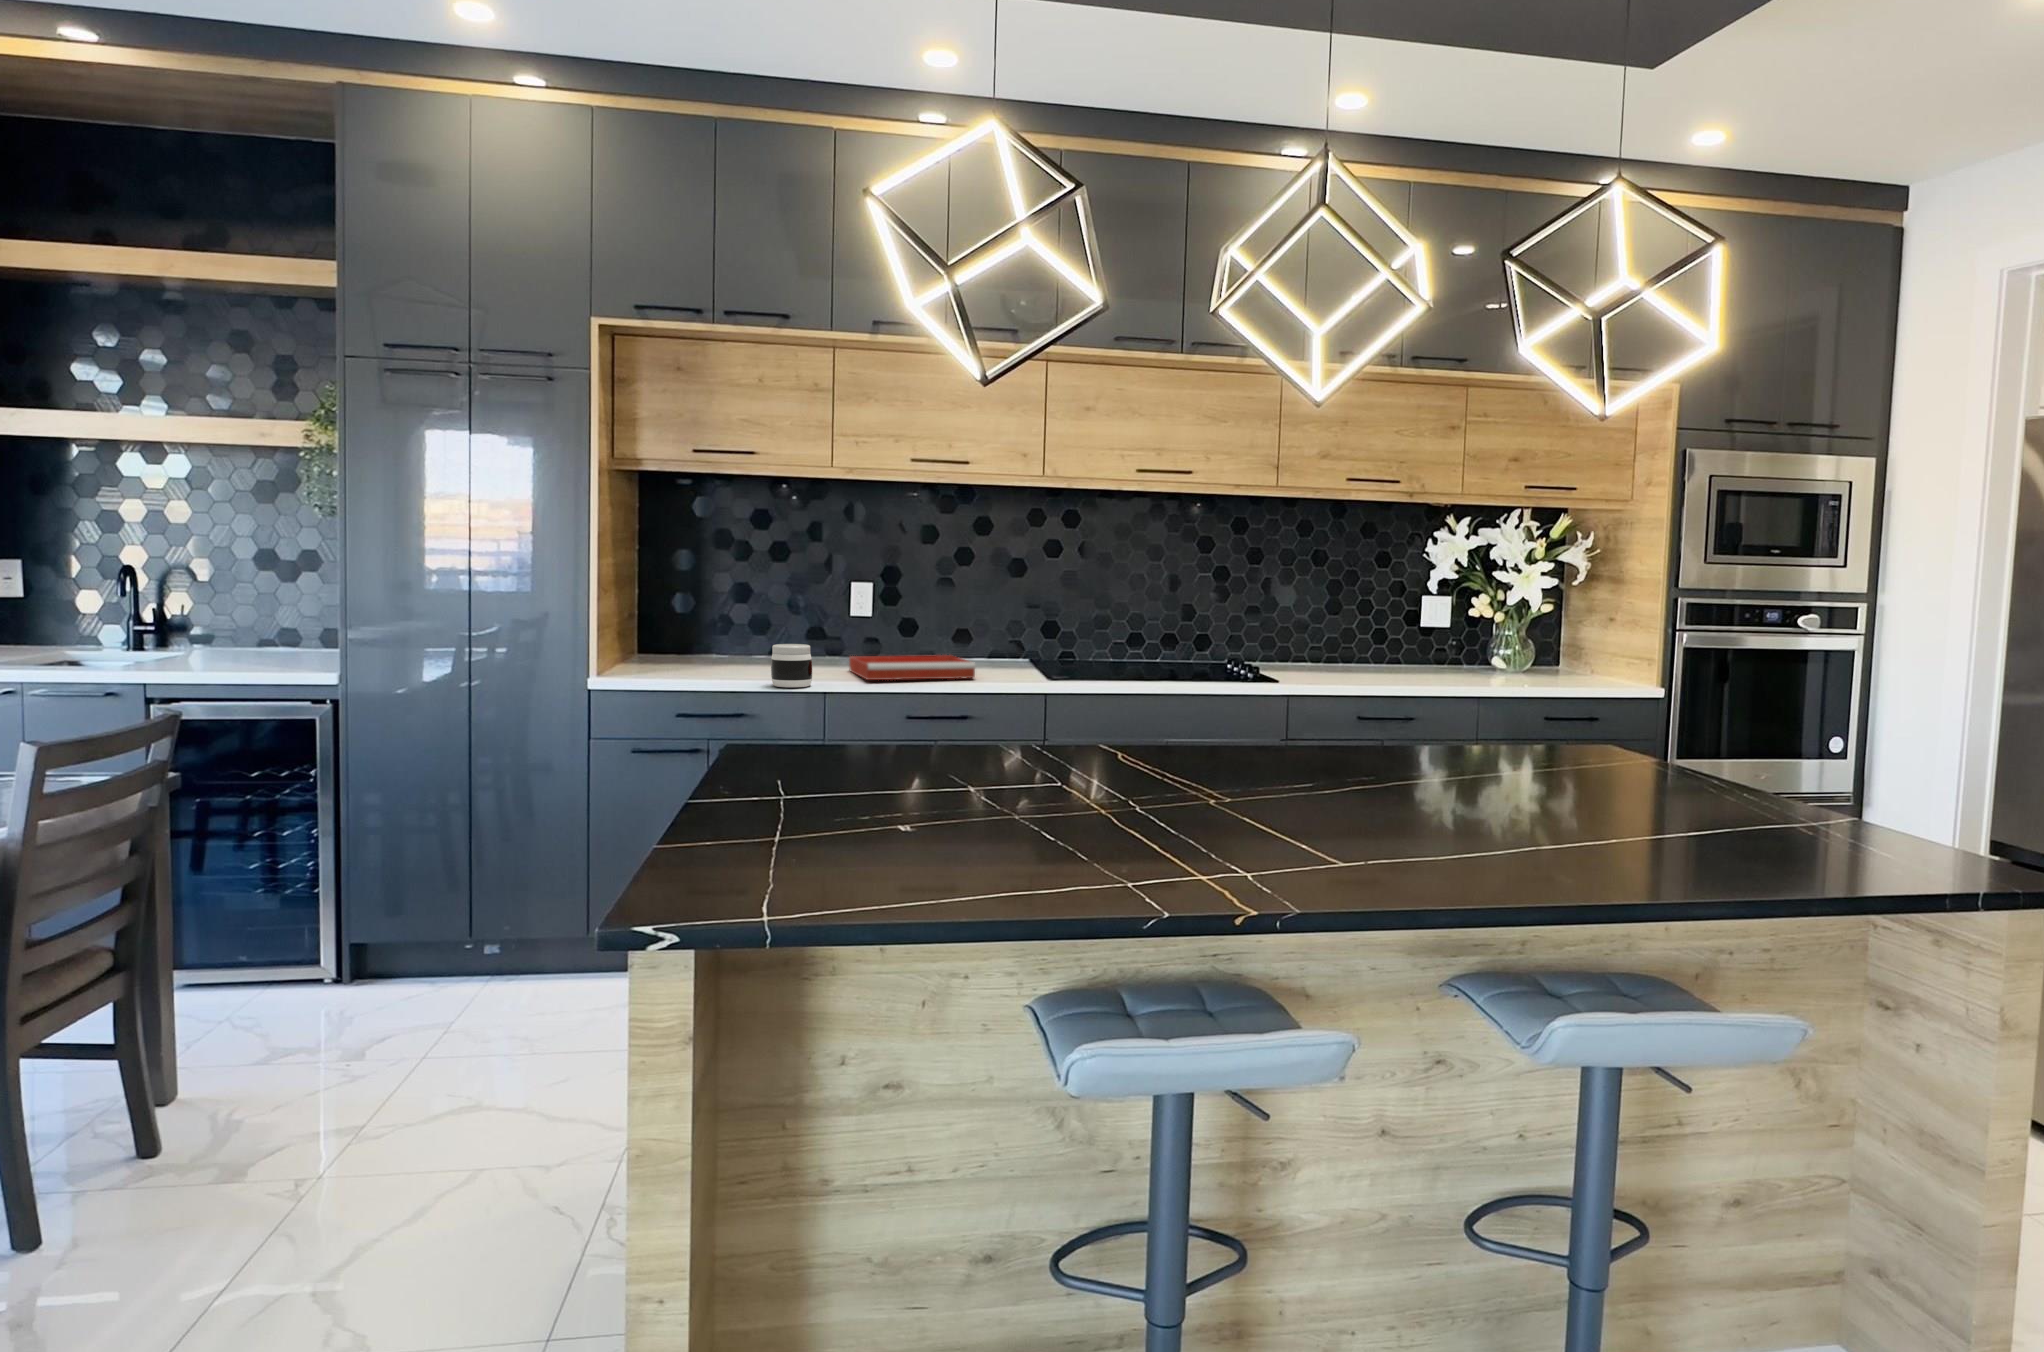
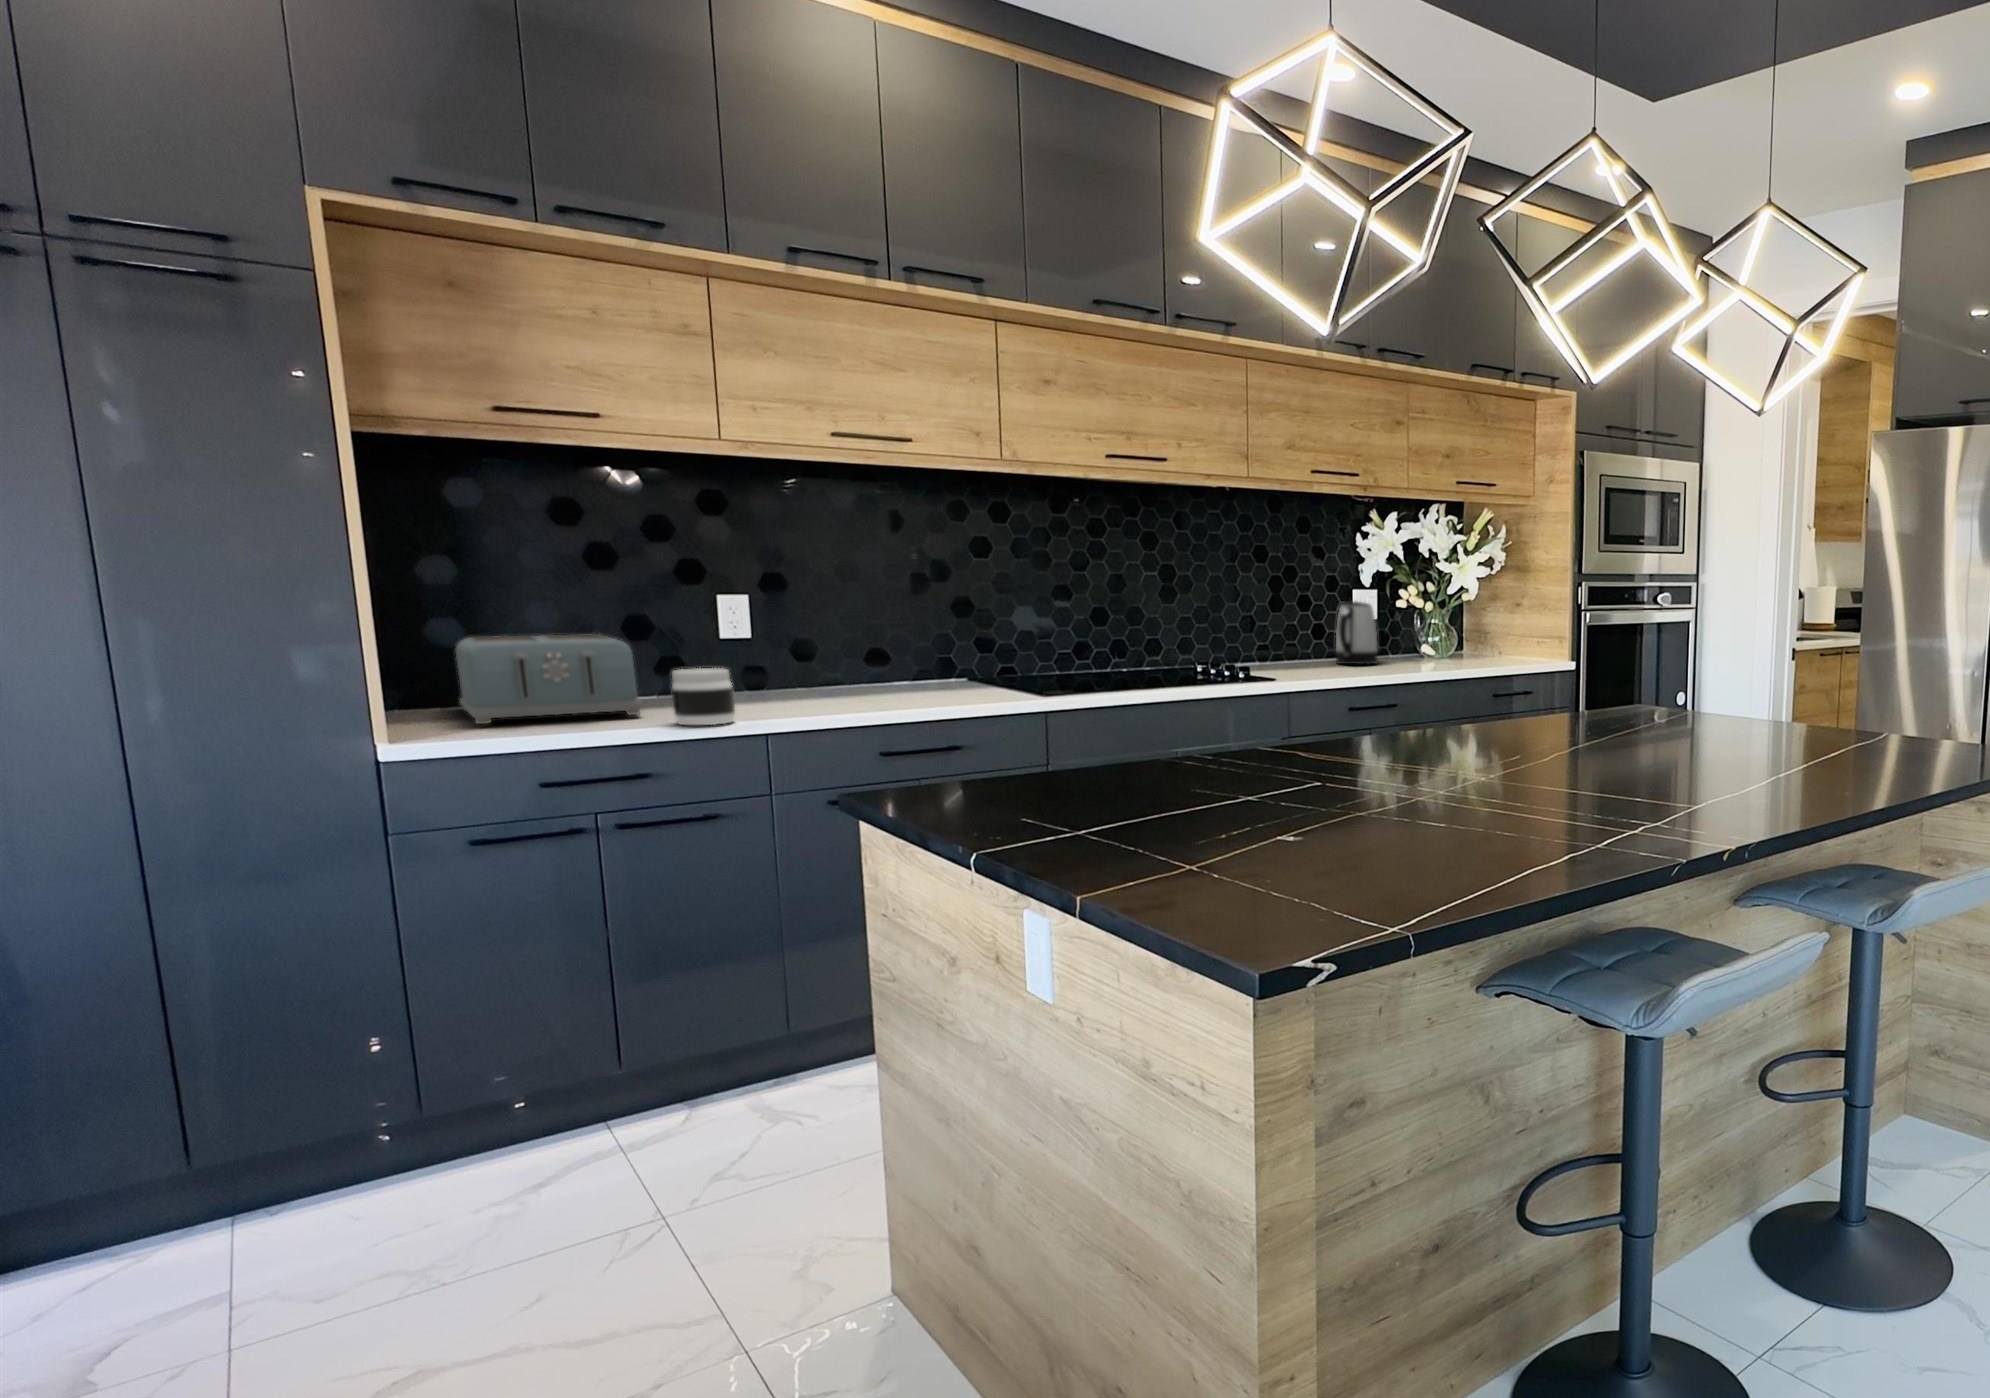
kettle: none [1383,609,1428,673] -> present [1336,601,1378,664]
toaster: none [661,614,775,676] -> present [455,634,642,724]
tray: present [849,655,976,680] -> none [745,674,937,709]

